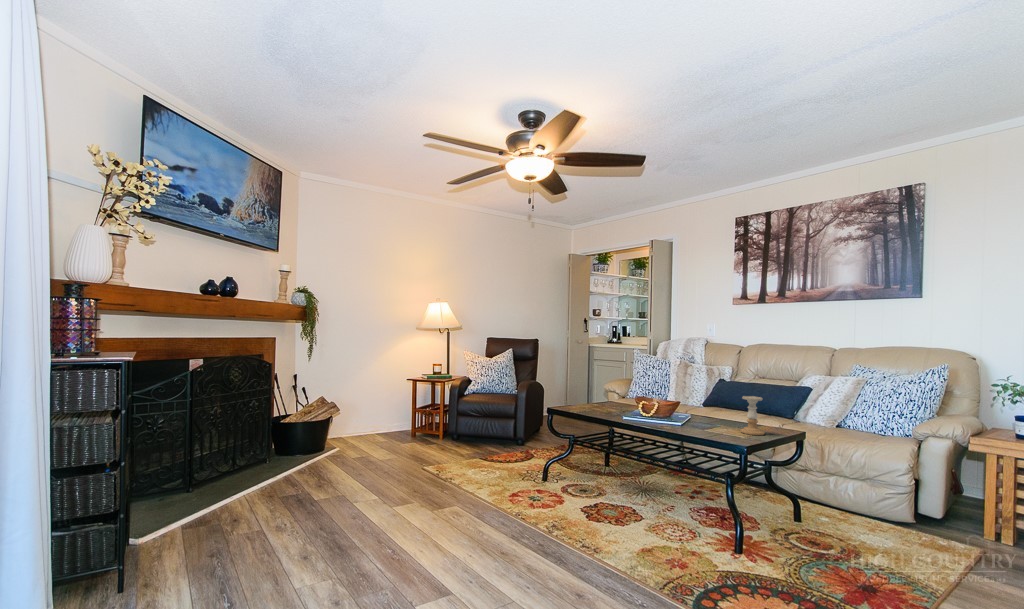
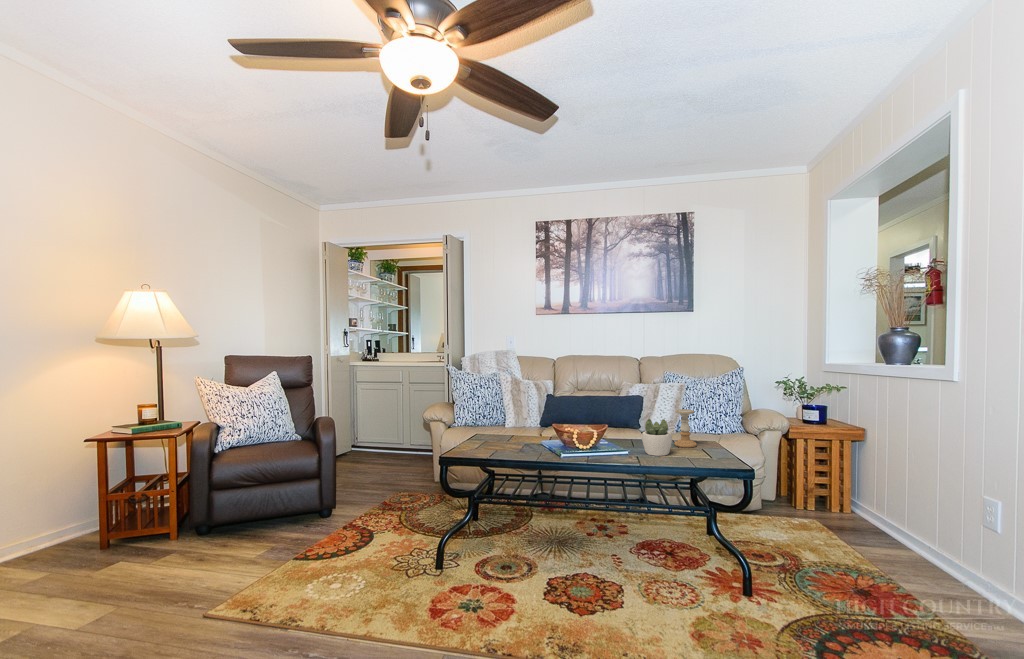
succulent plant: none [688,398,717,433] -> present [642,419,672,456]

